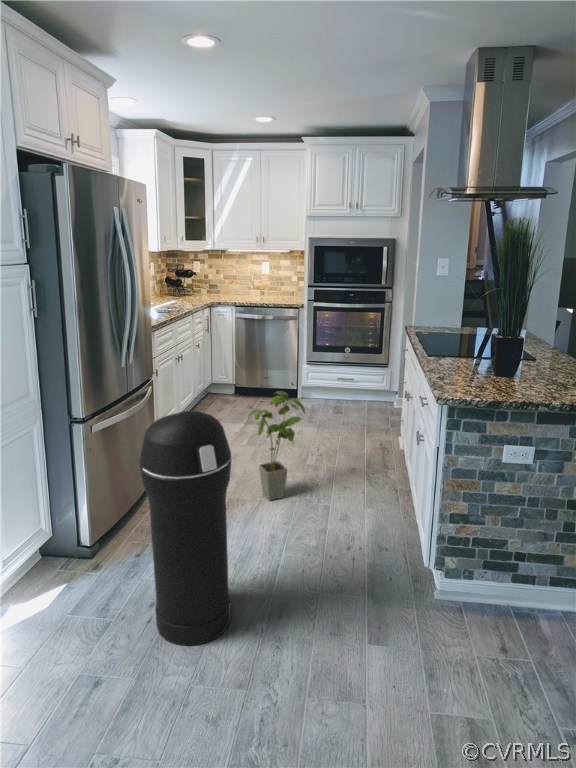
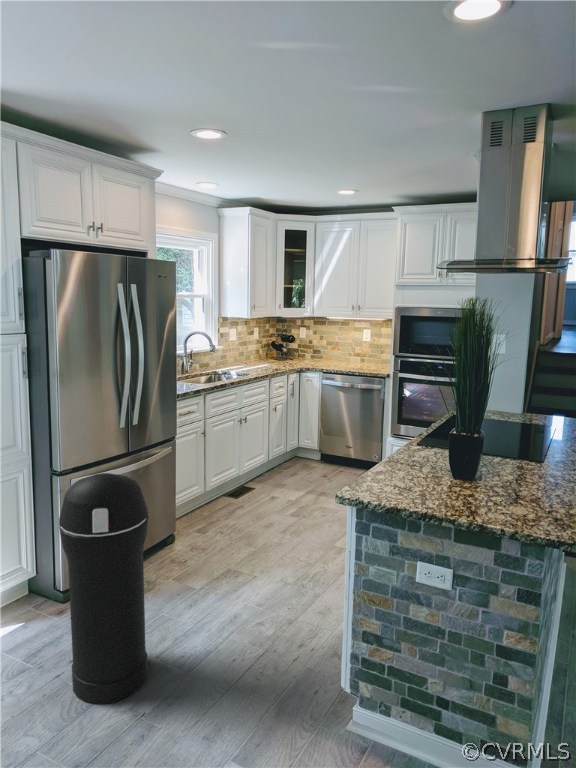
house plant: present [248,391,305,500] -> none [253,464,314,577]

